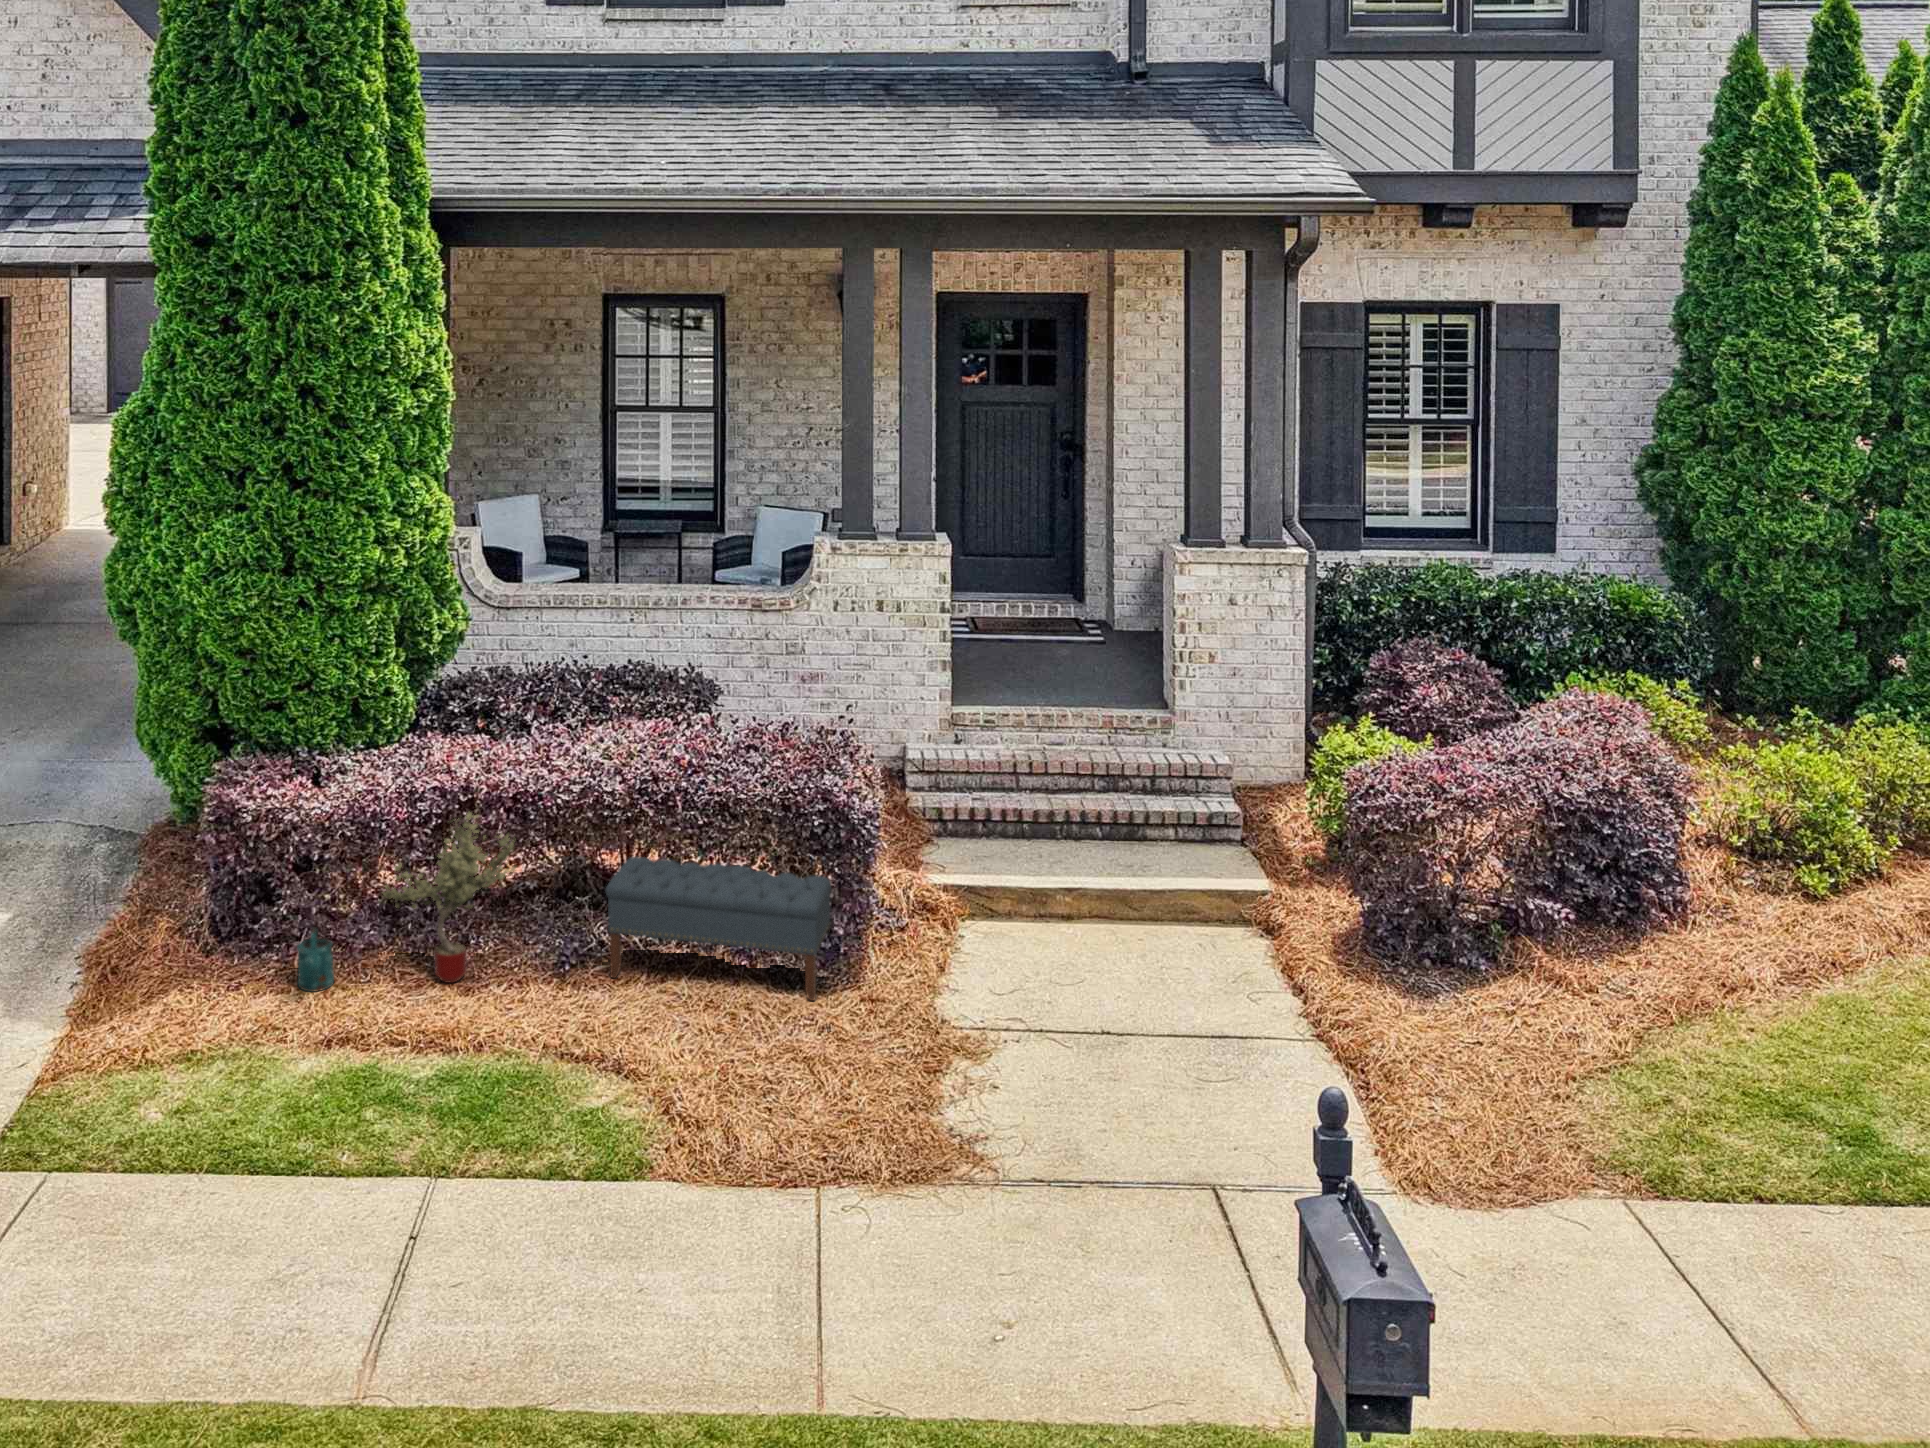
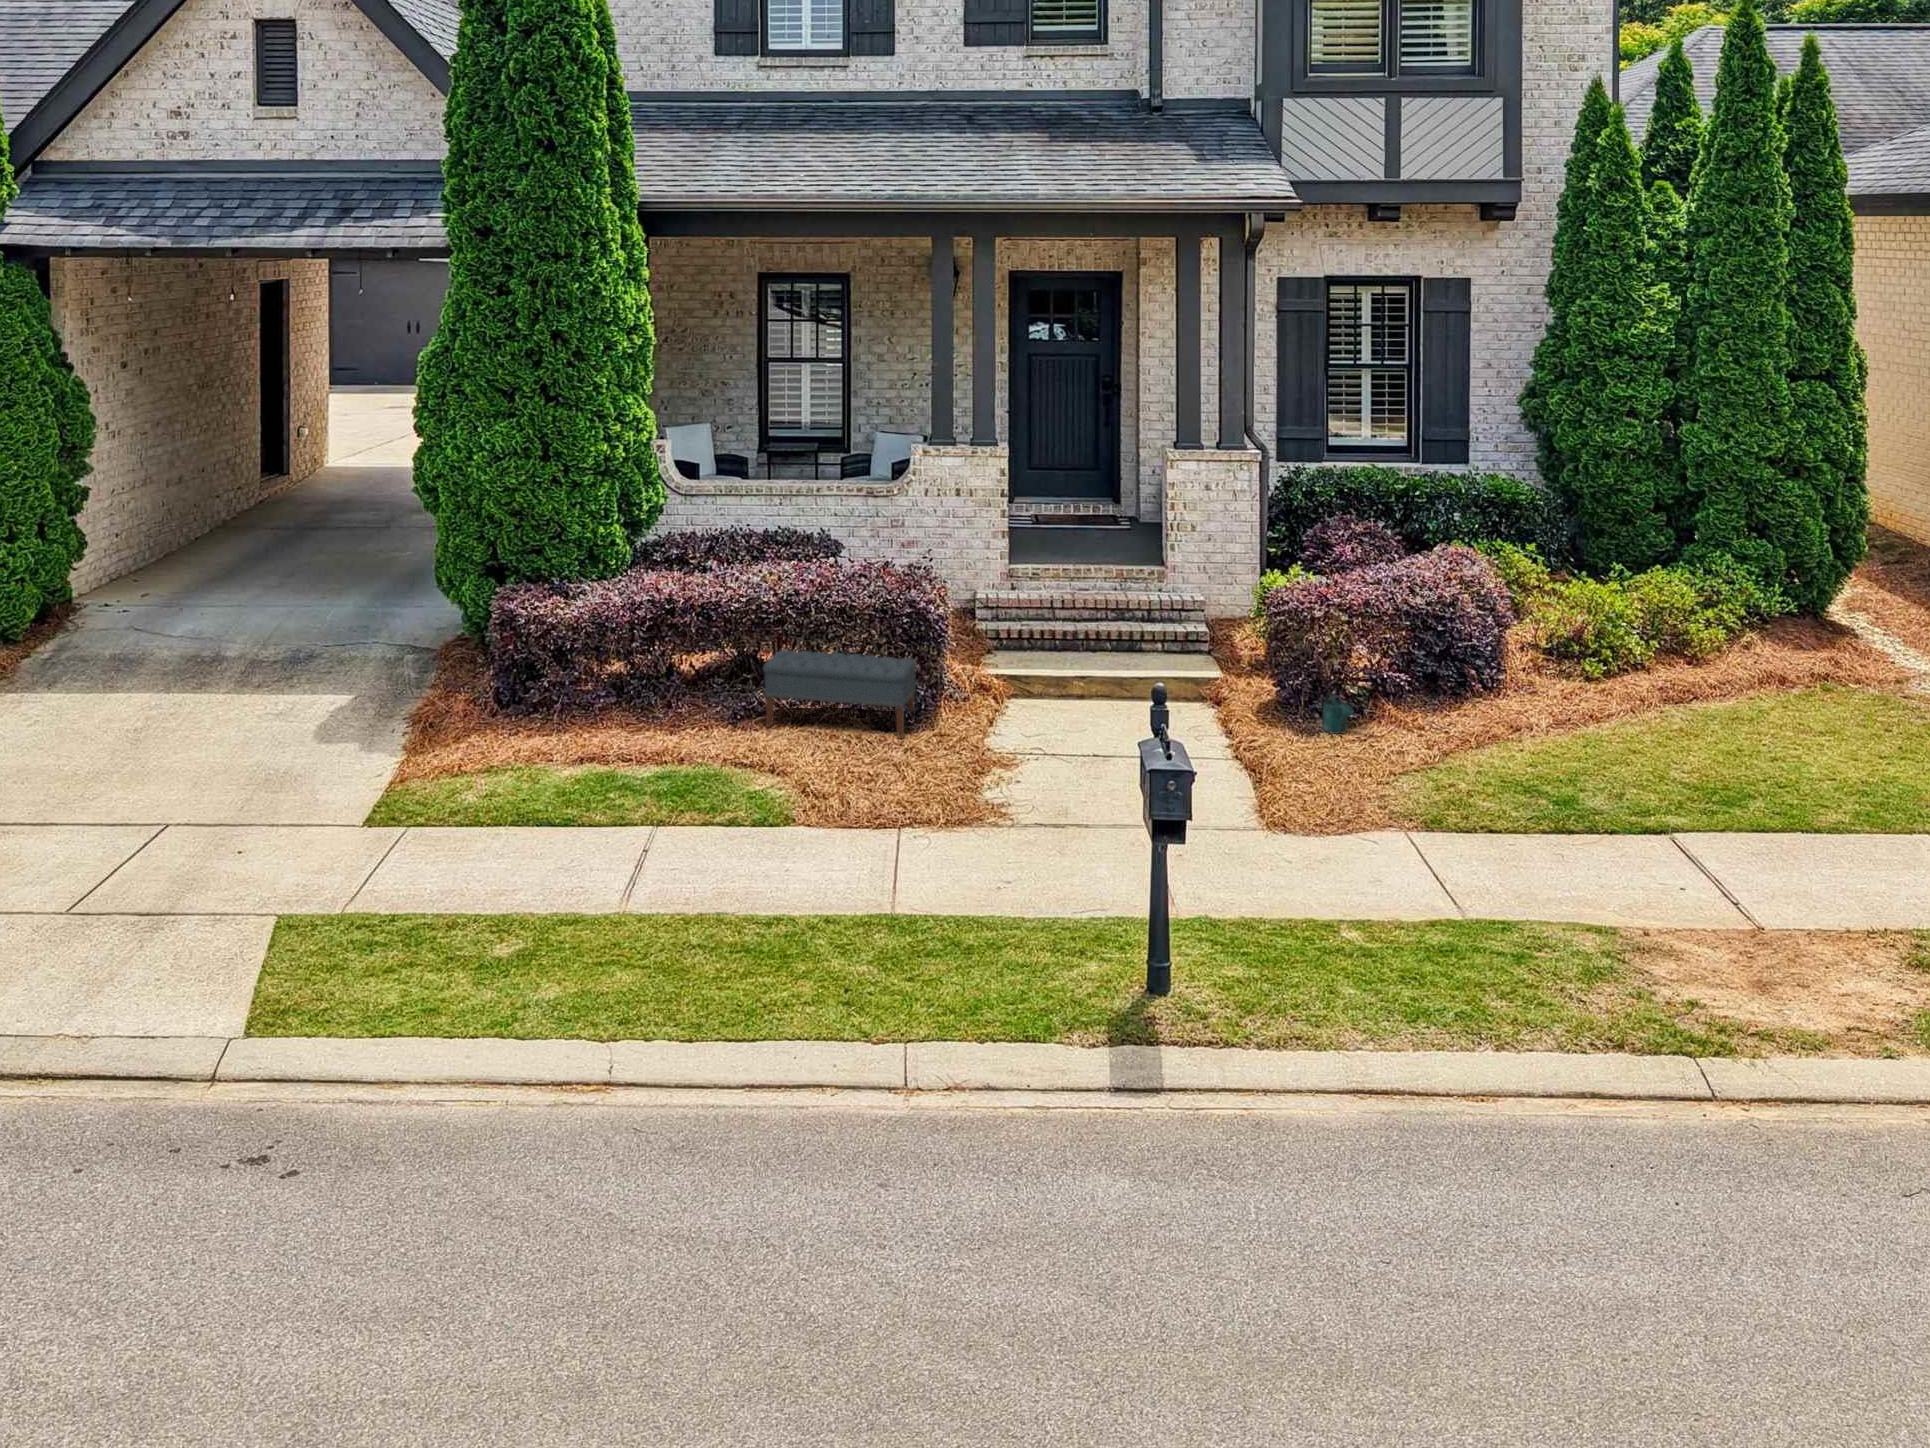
potted tree: present [383,812,516,983] -> none [611,616,703,730]
watering can: present [297,927,334,992] -> present [1322,692,1353,734]

